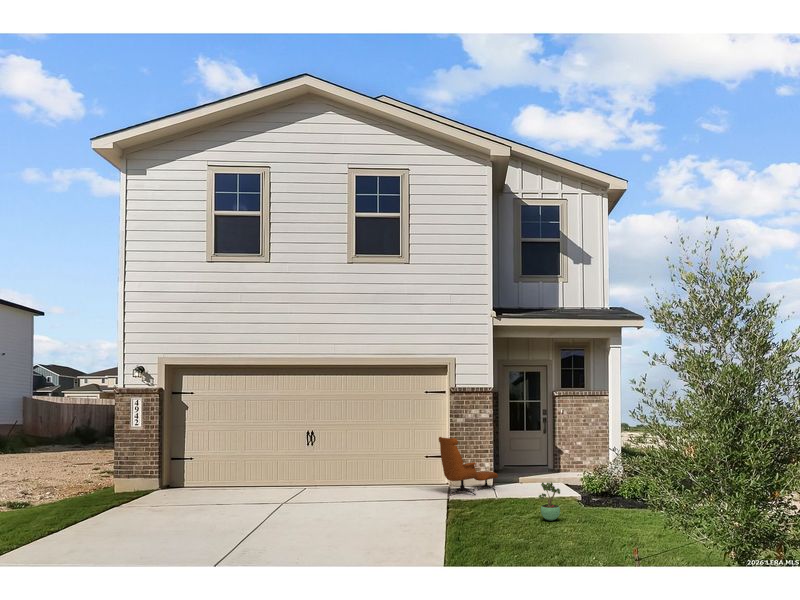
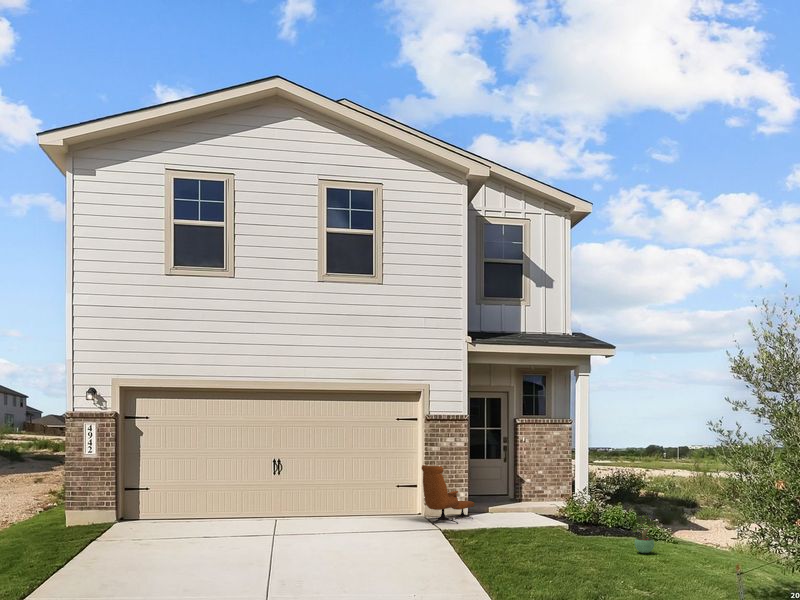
potted plant: present [539,482,560,520] -> present [632,515,657,553]

